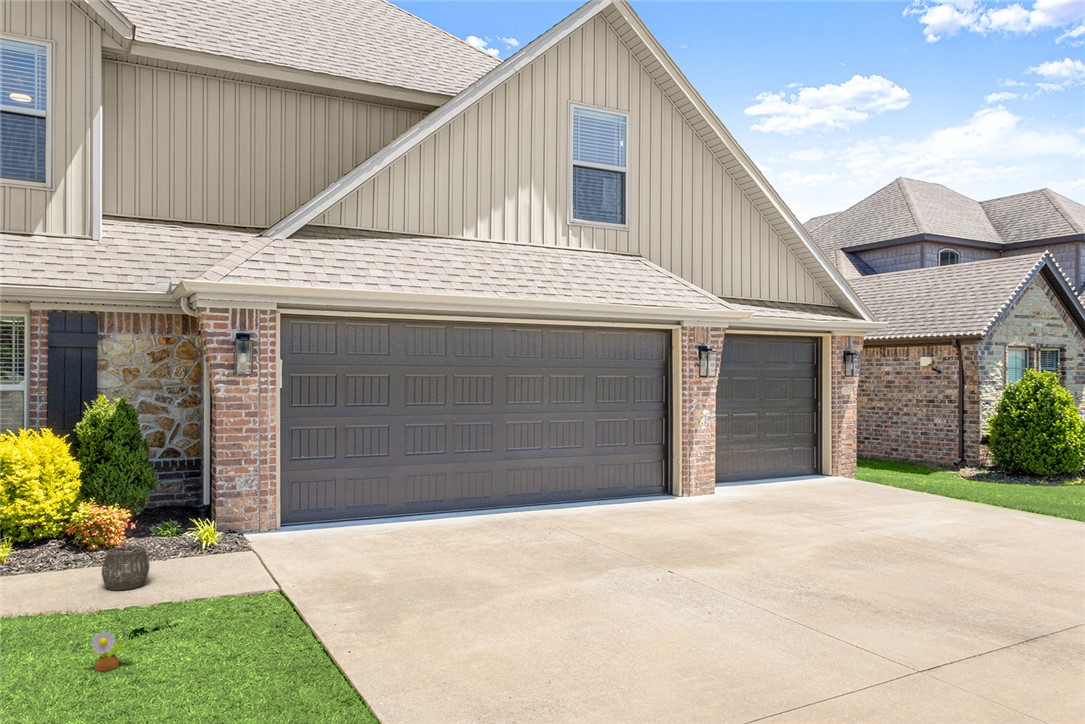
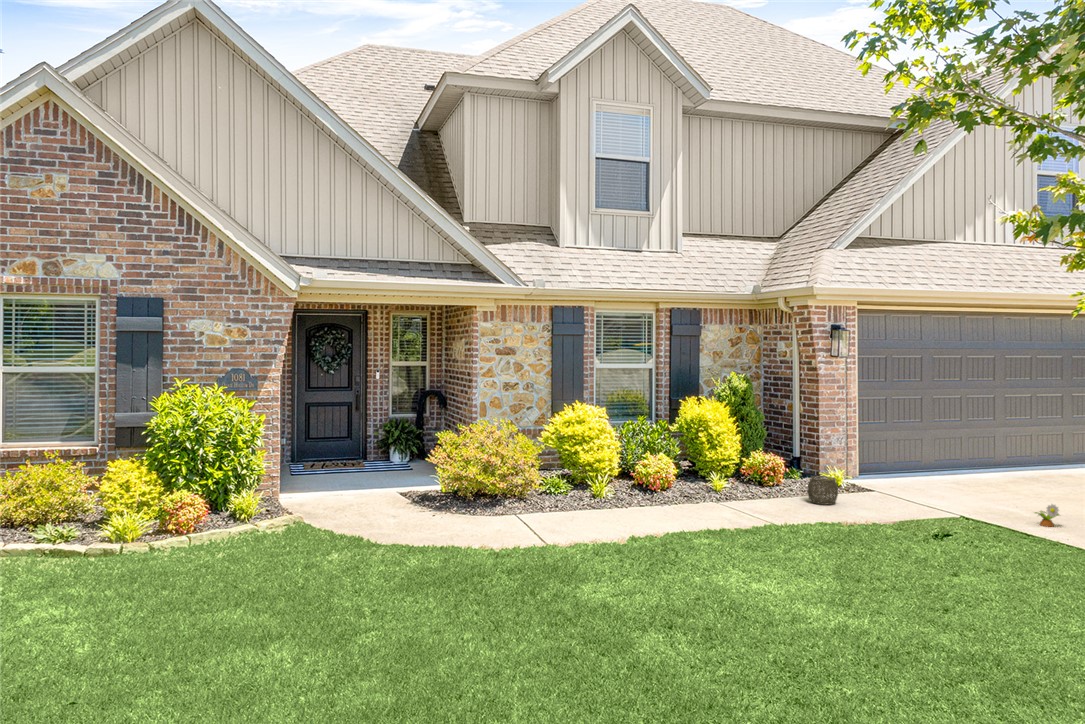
decorative plant: present [87,630,134,671] -> present [1035,504,1059,527]

